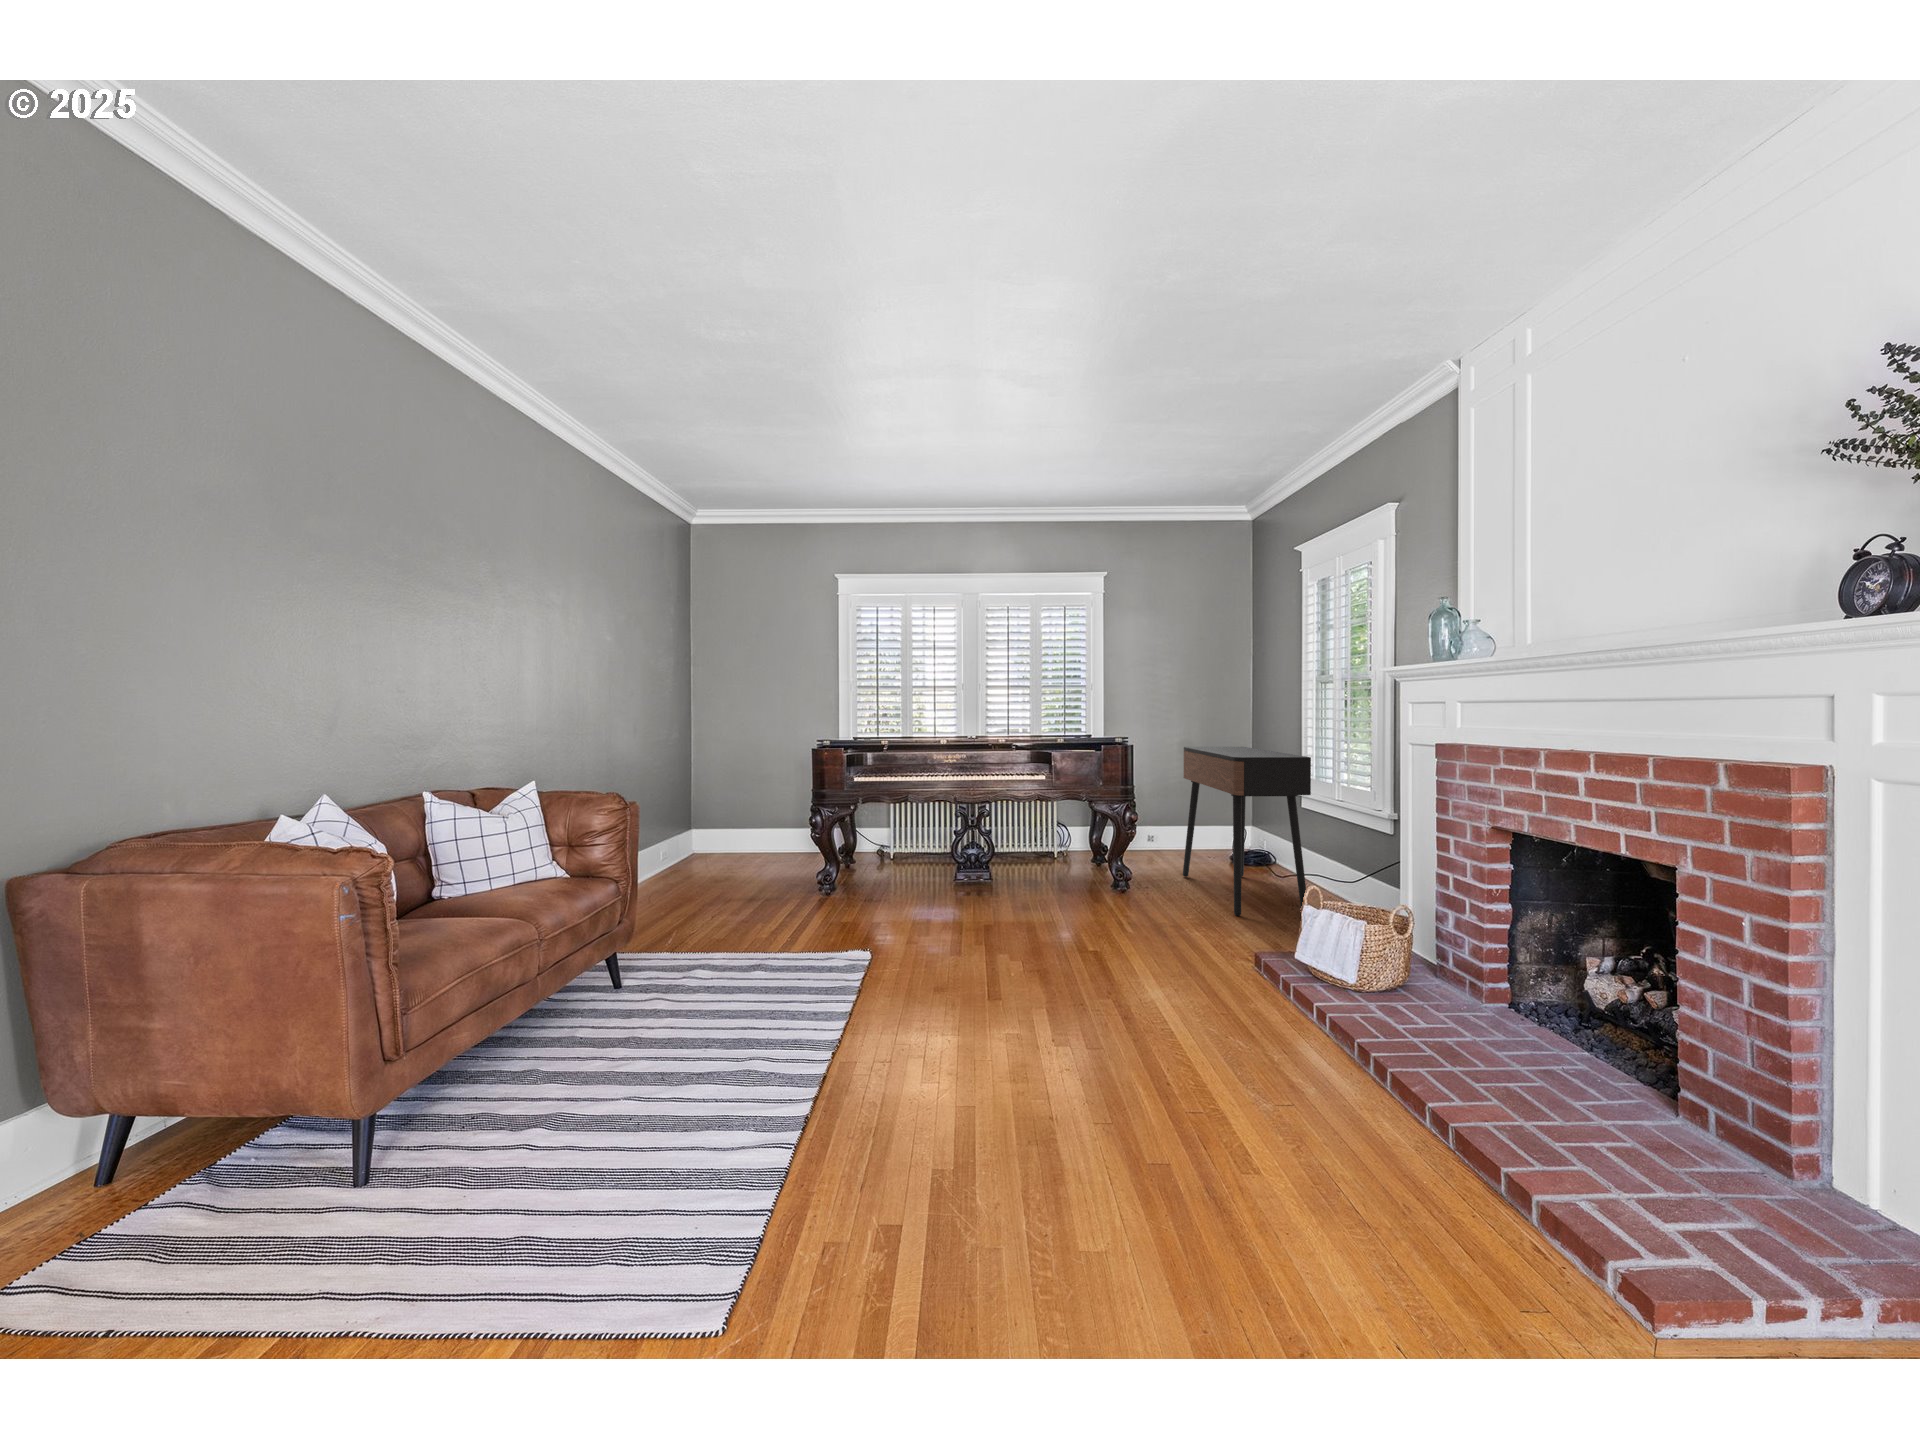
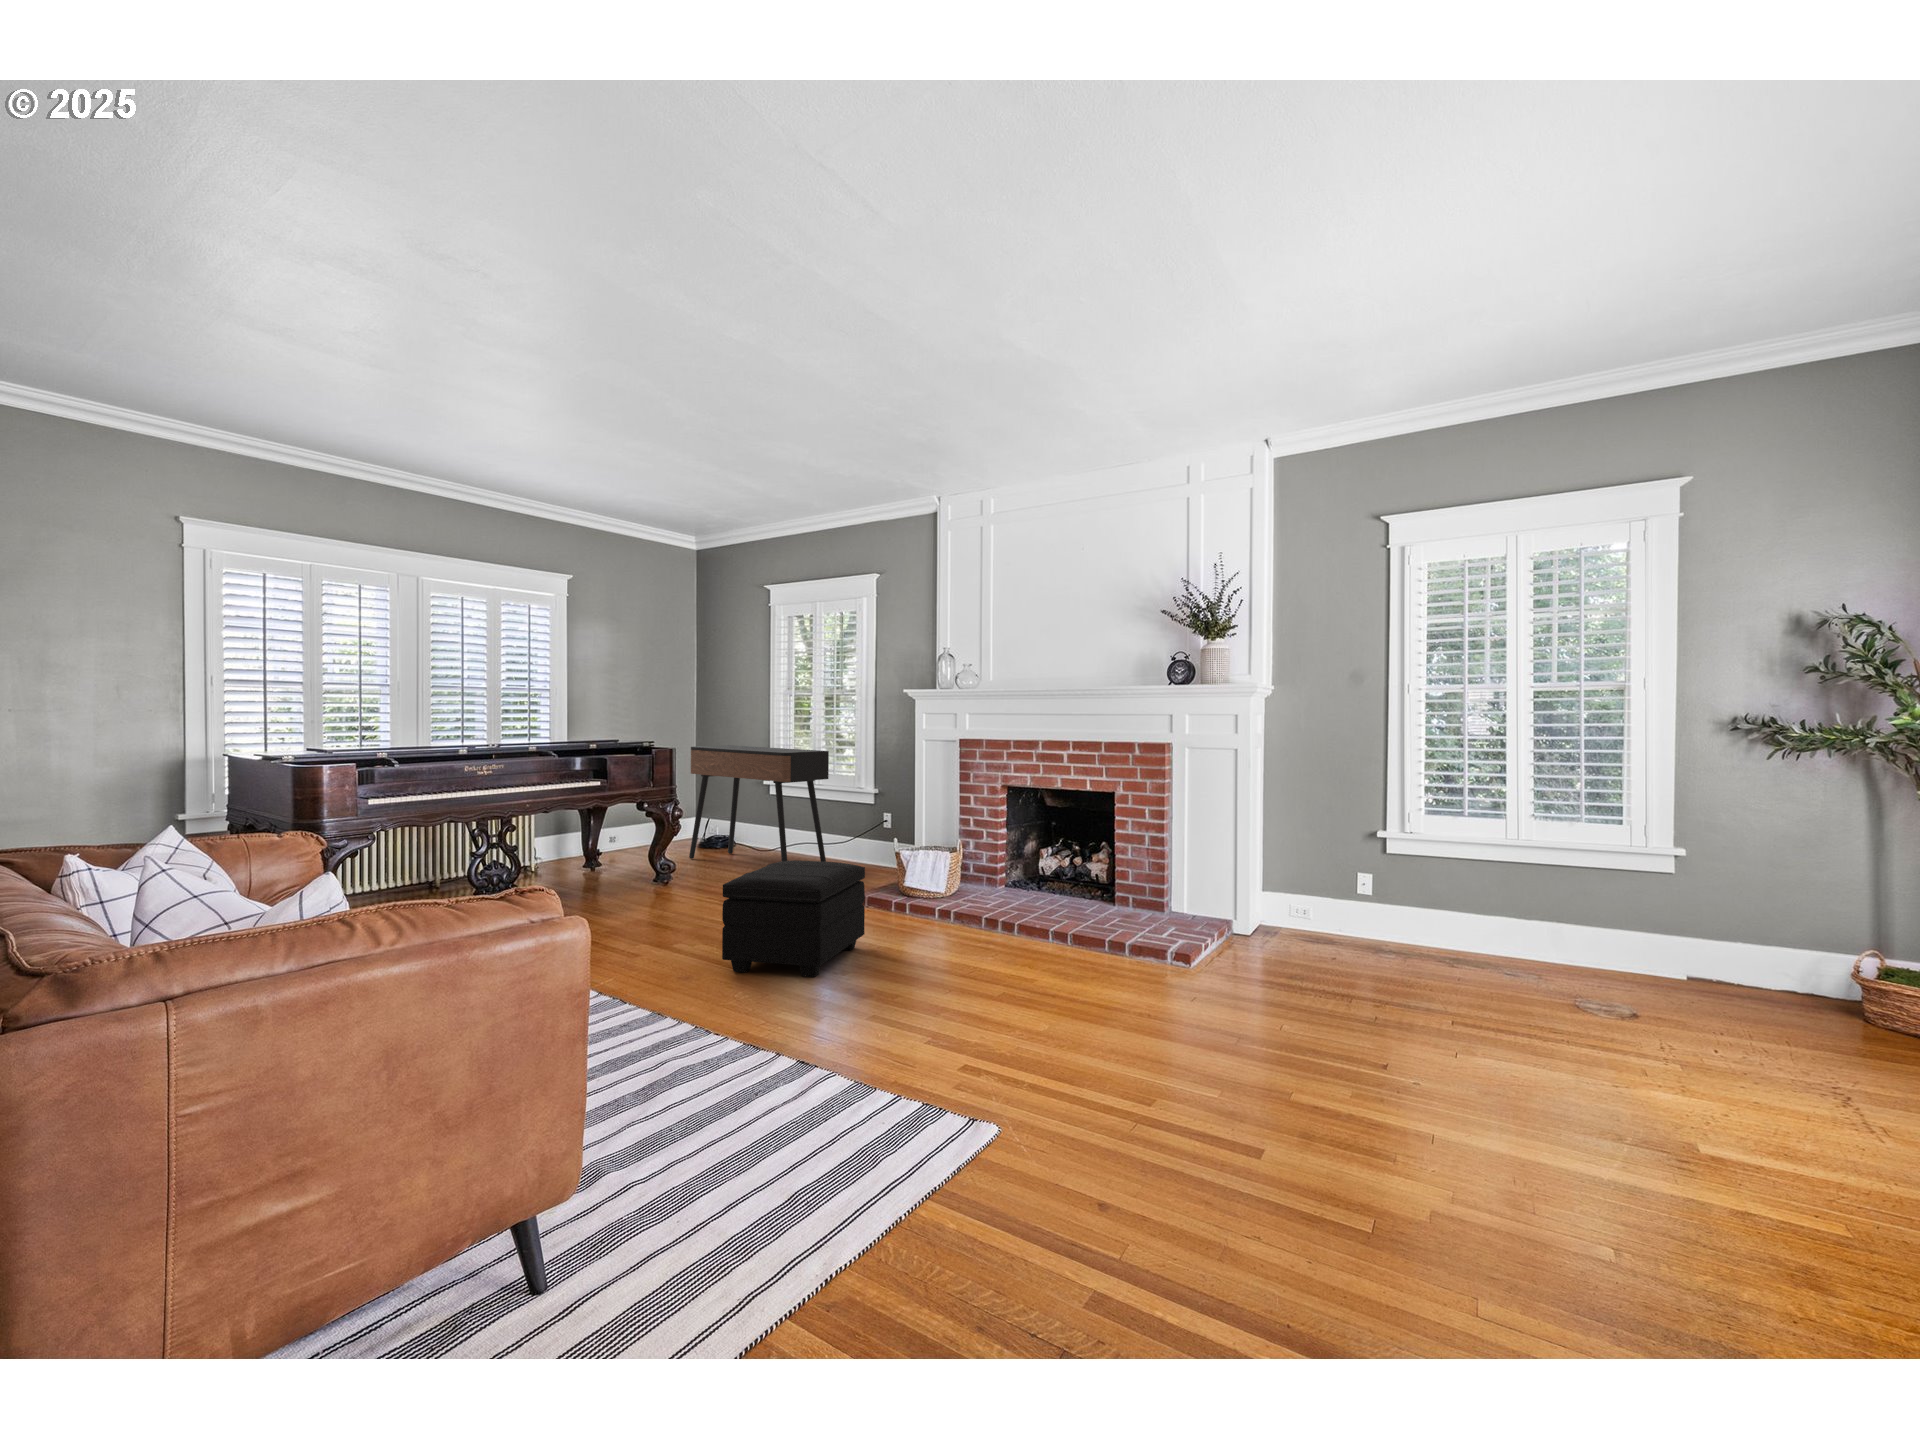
footstool: none [828,906,1071,1093] -> present [722,861,865,977]

